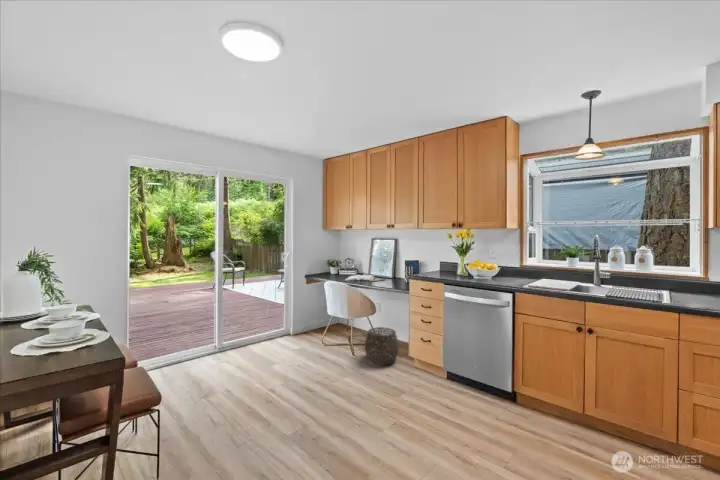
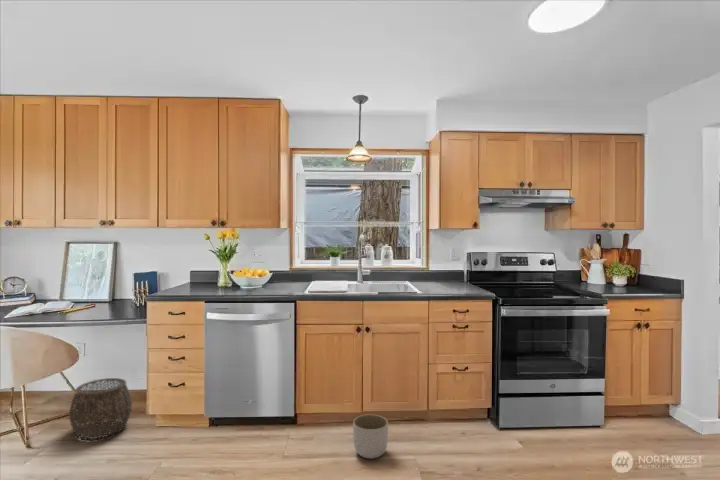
planter: none [564,412,605,459] -> present [353,414,388,459]

